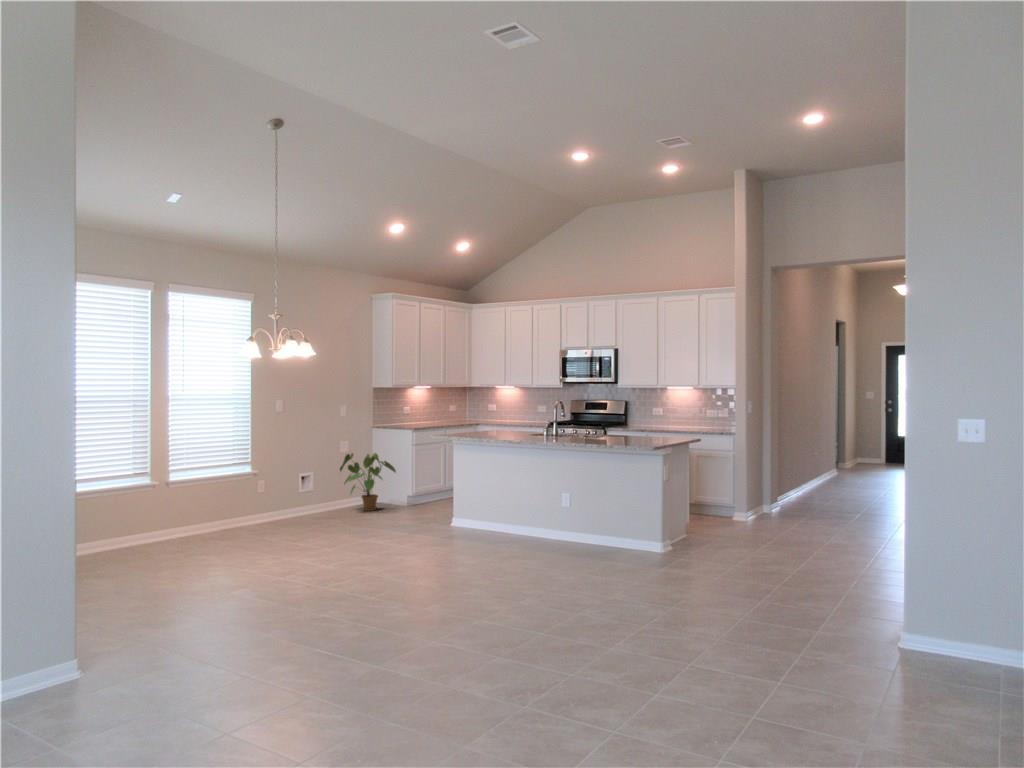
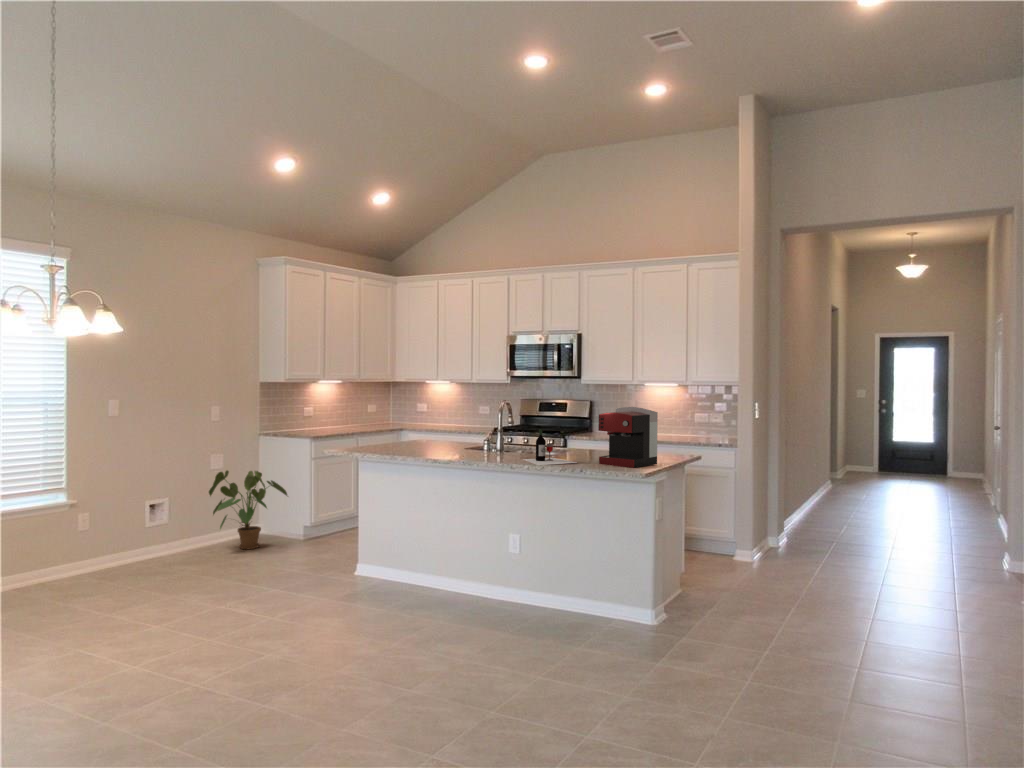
coffee maker: none [623,404,665,446] -> present [598,407,658,468]
wine bottle: none [562,420,609,444] -> present [524,429,576,465]

